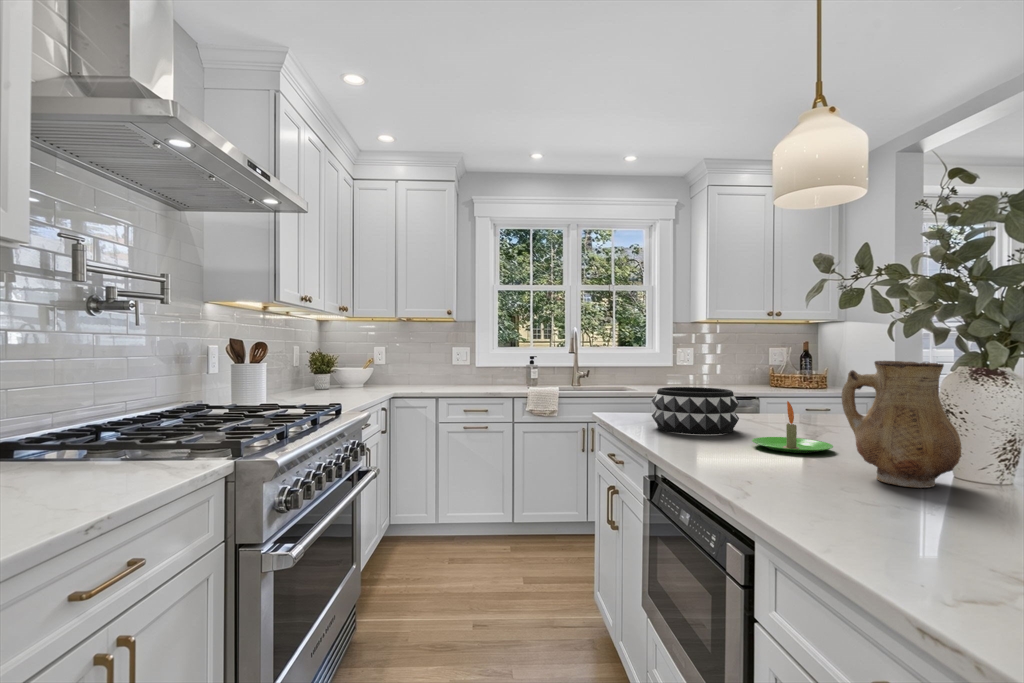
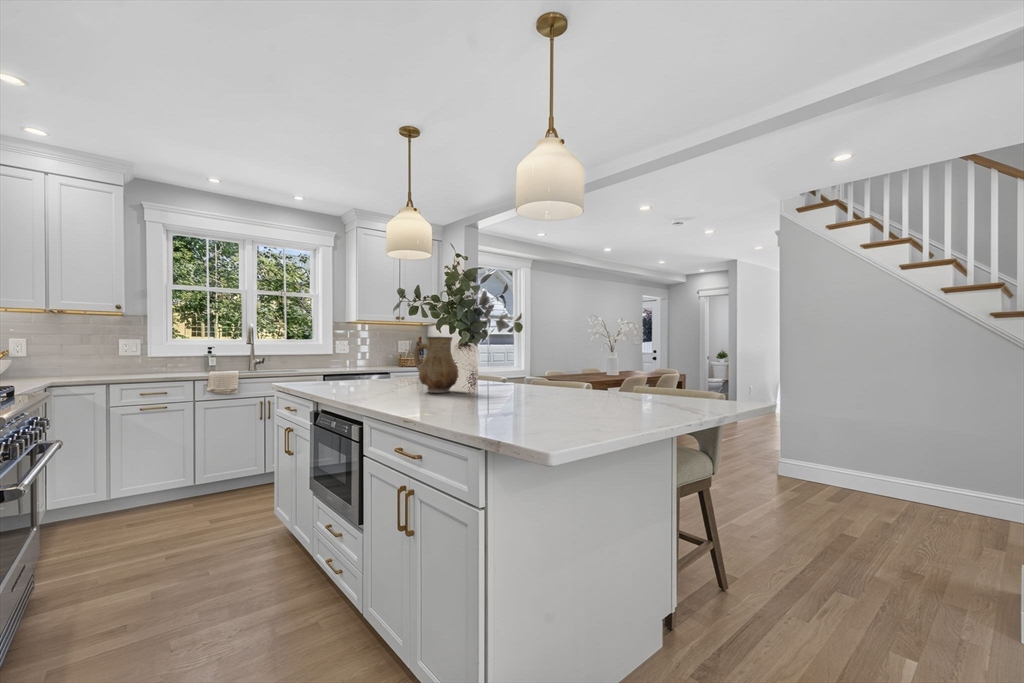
decorative bowl: present [652,387,739,435] -> none [315,359,370,386]
candle: present [752,401,833,453] -> none [375,361,415,388]

